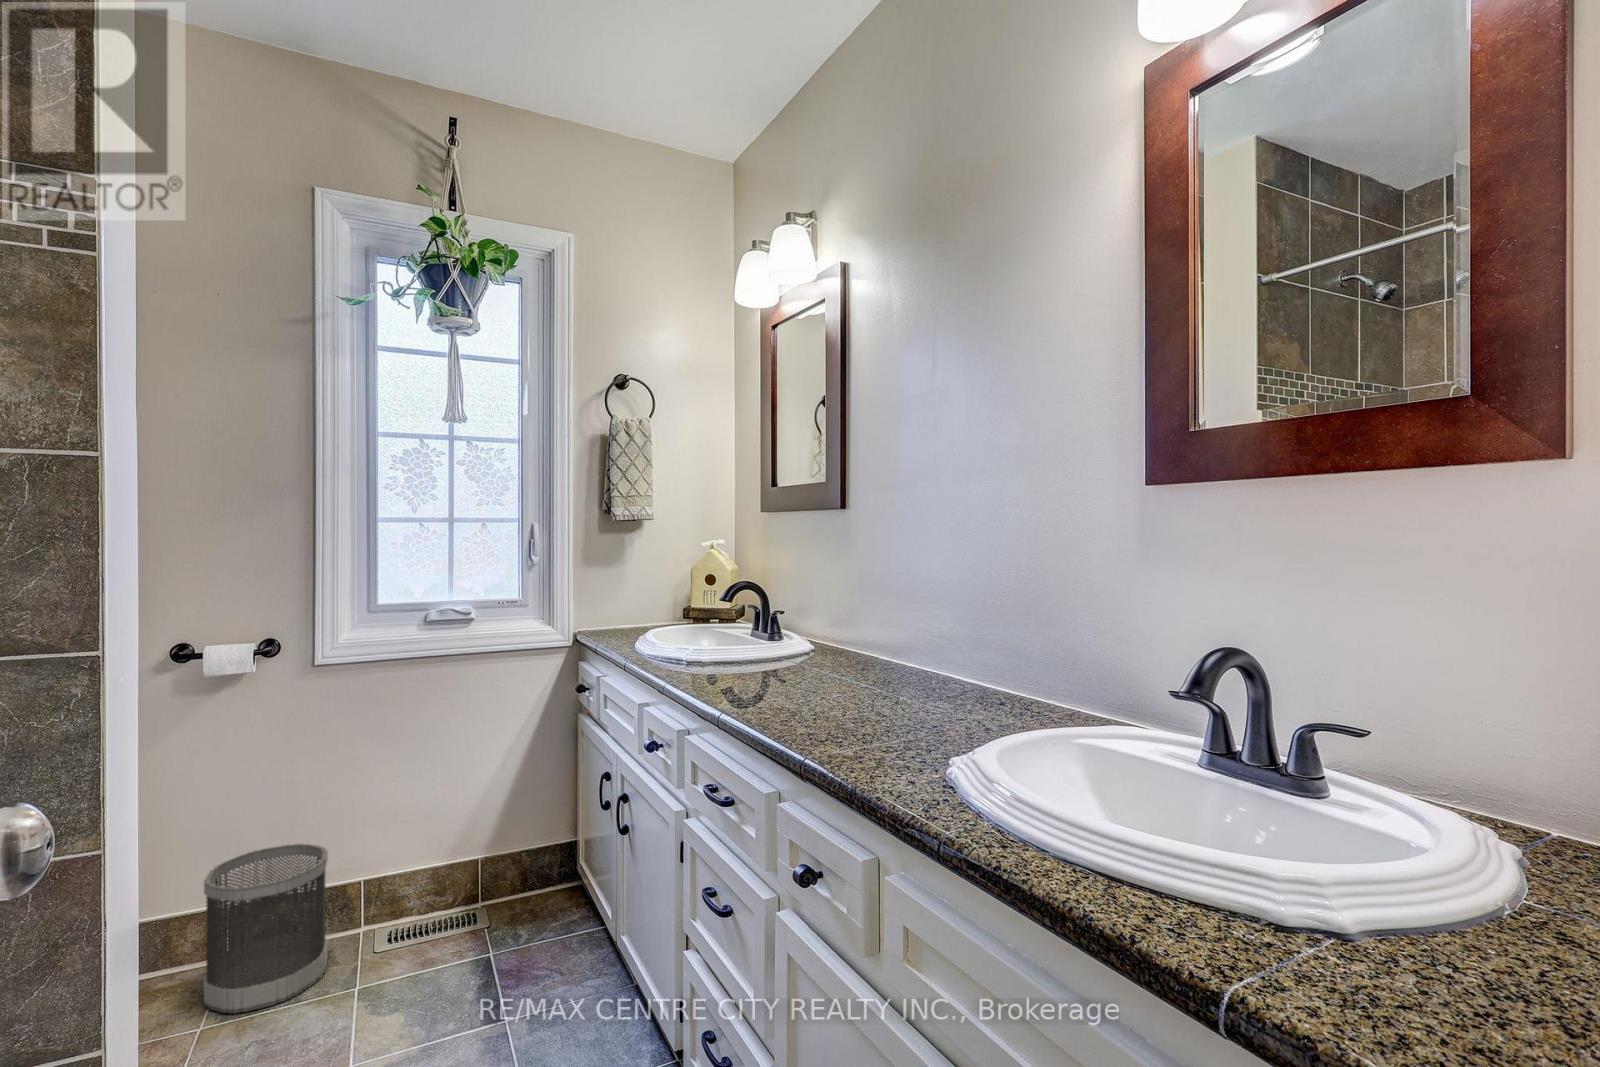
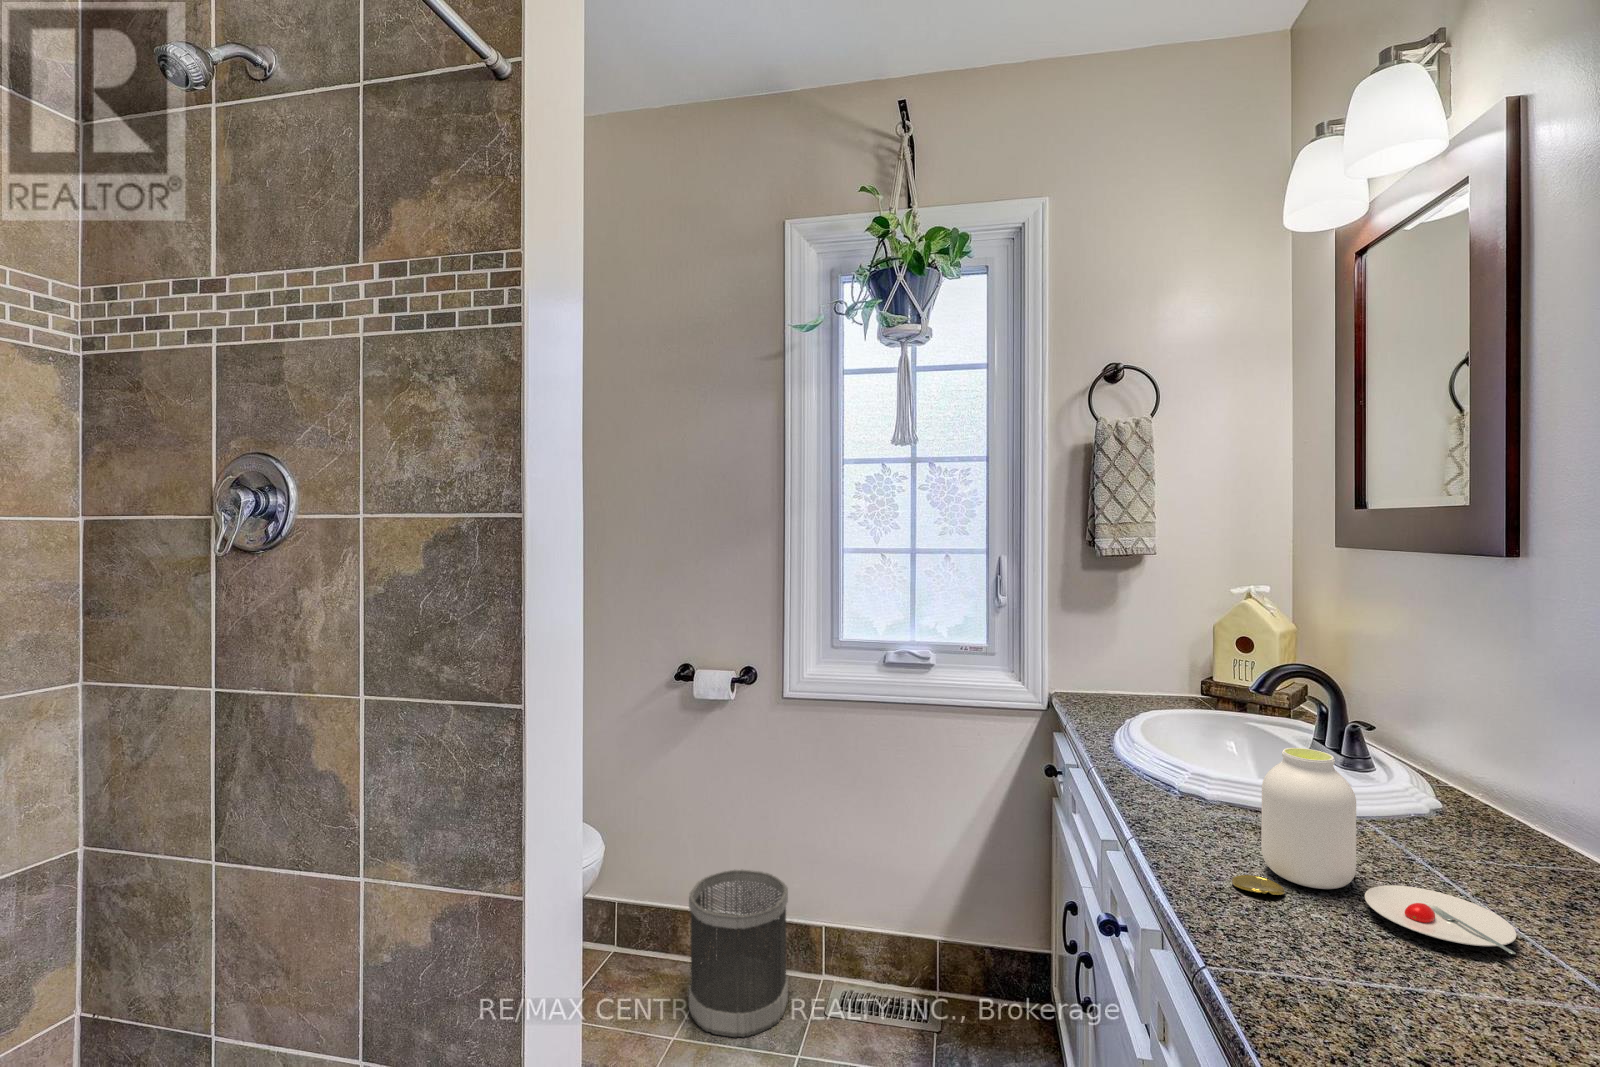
jar: none [725,610,844,688] -> present [1232,748,1516,954]

